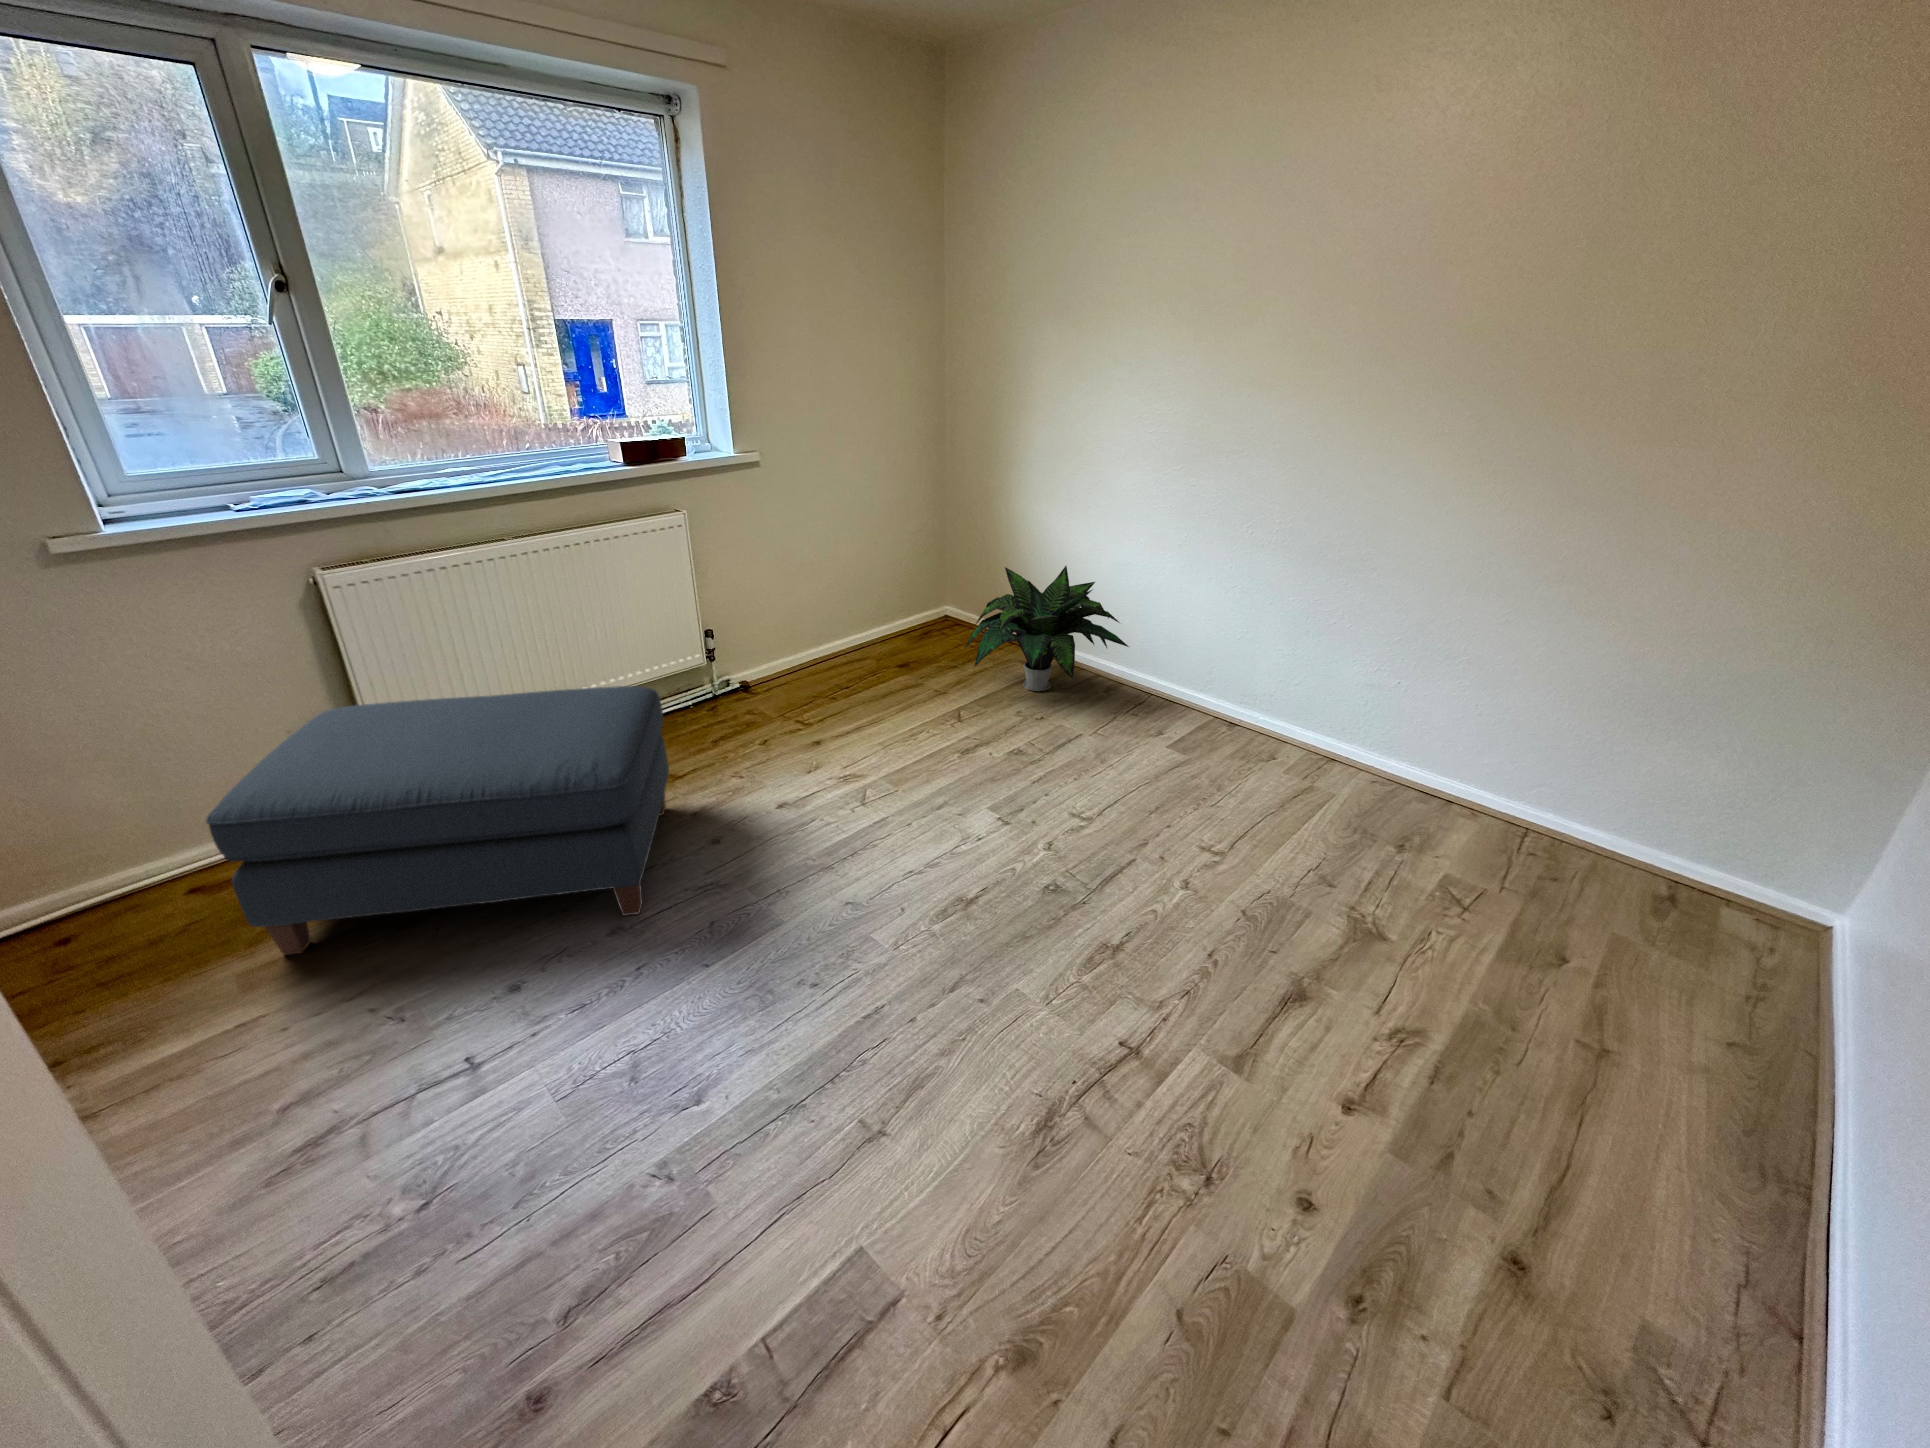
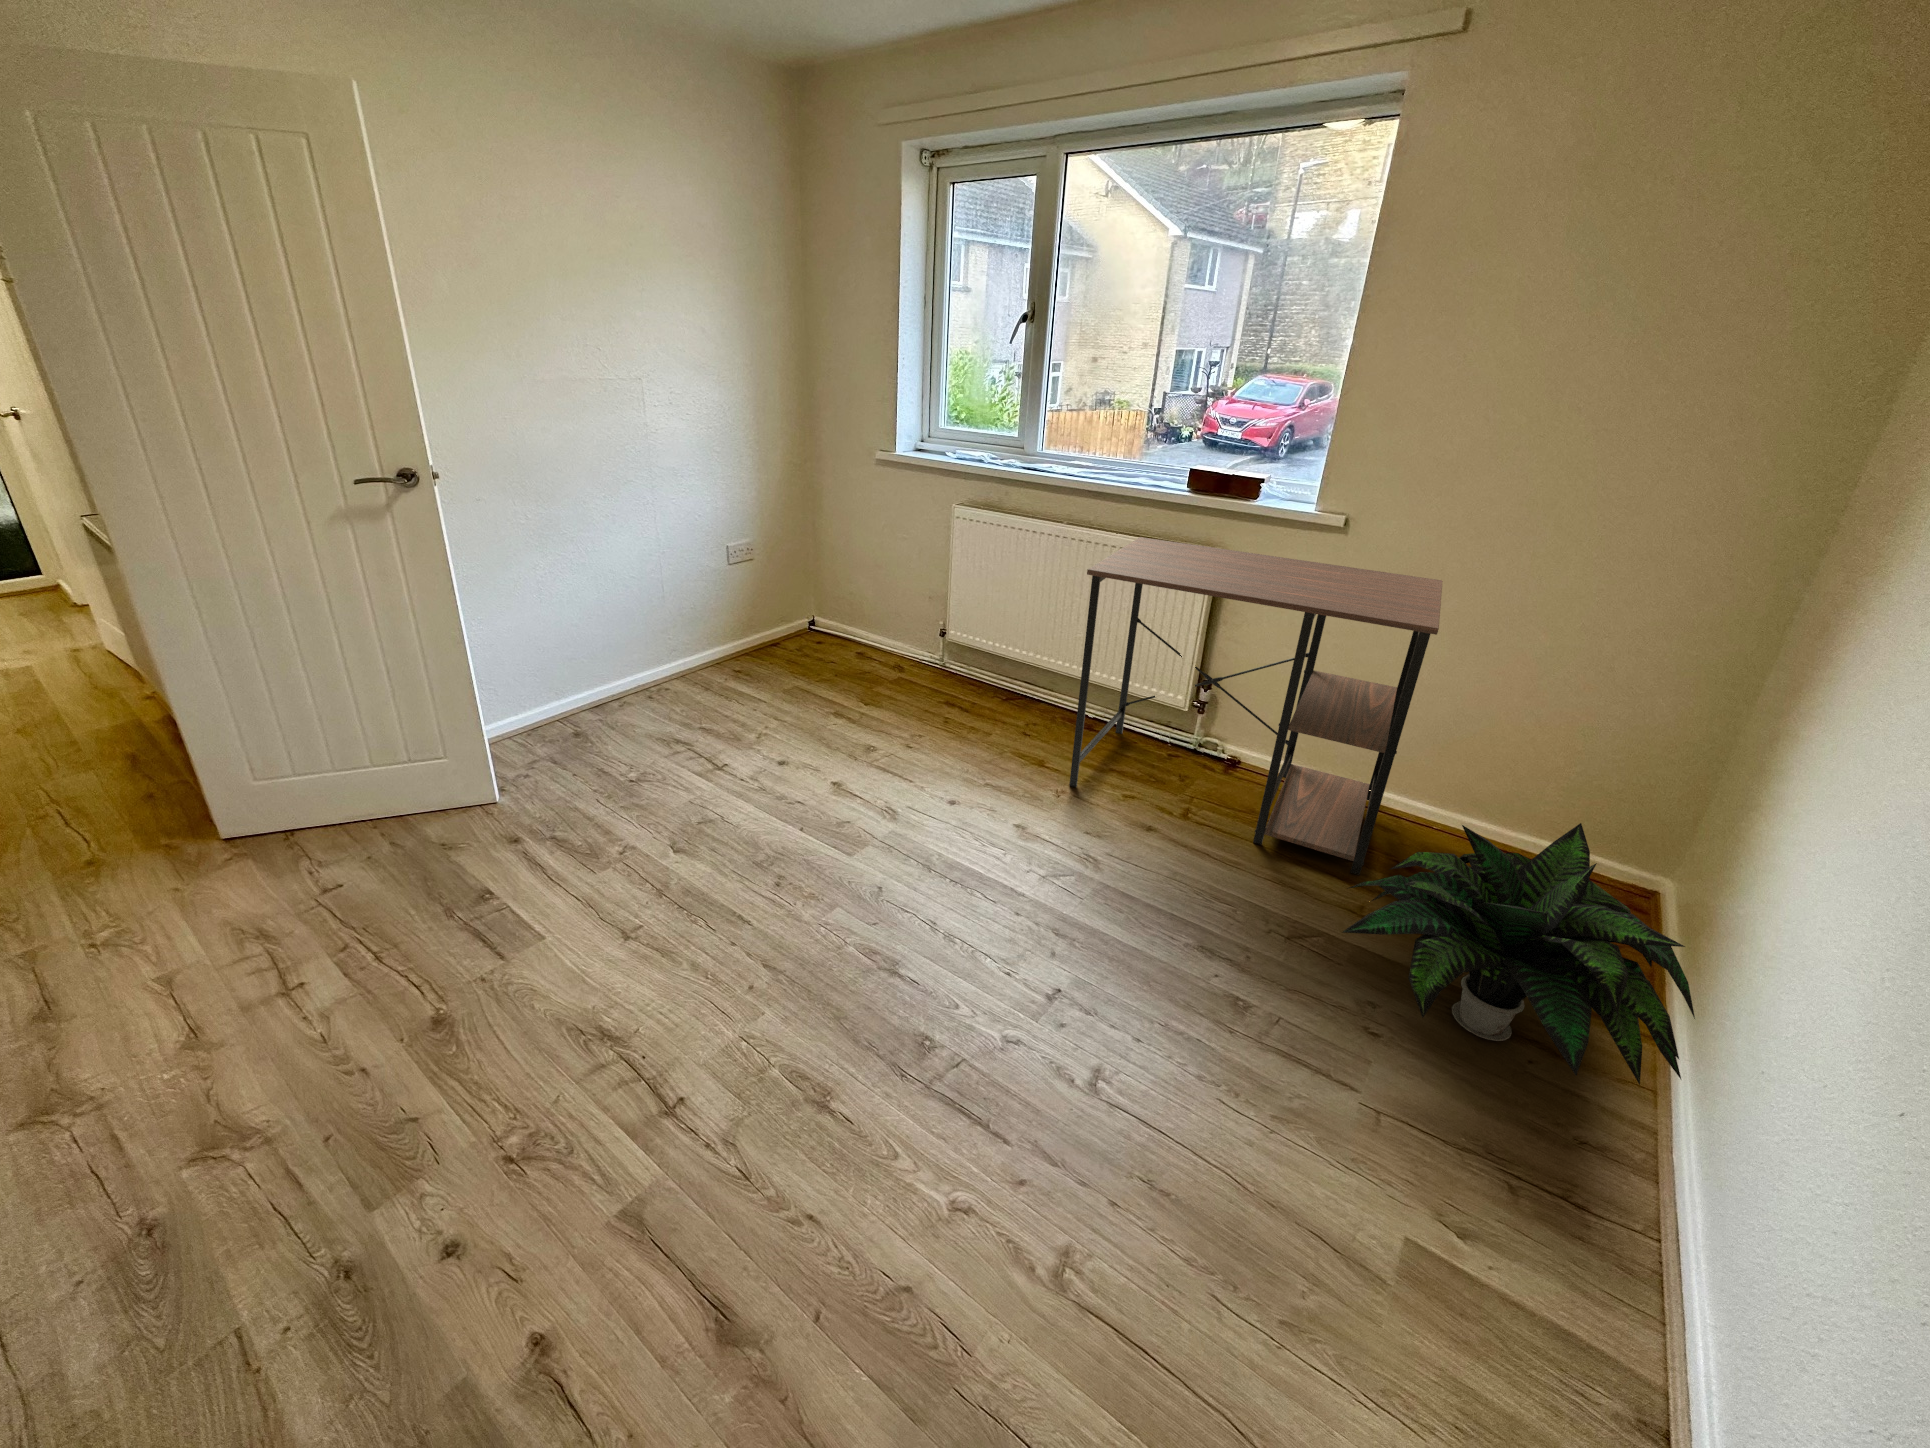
desk: none [607,478,907,767] -> present [1069,537,1443,875]
ottoman: present [206,686,669,955] -> none [804,587,1005,786]

